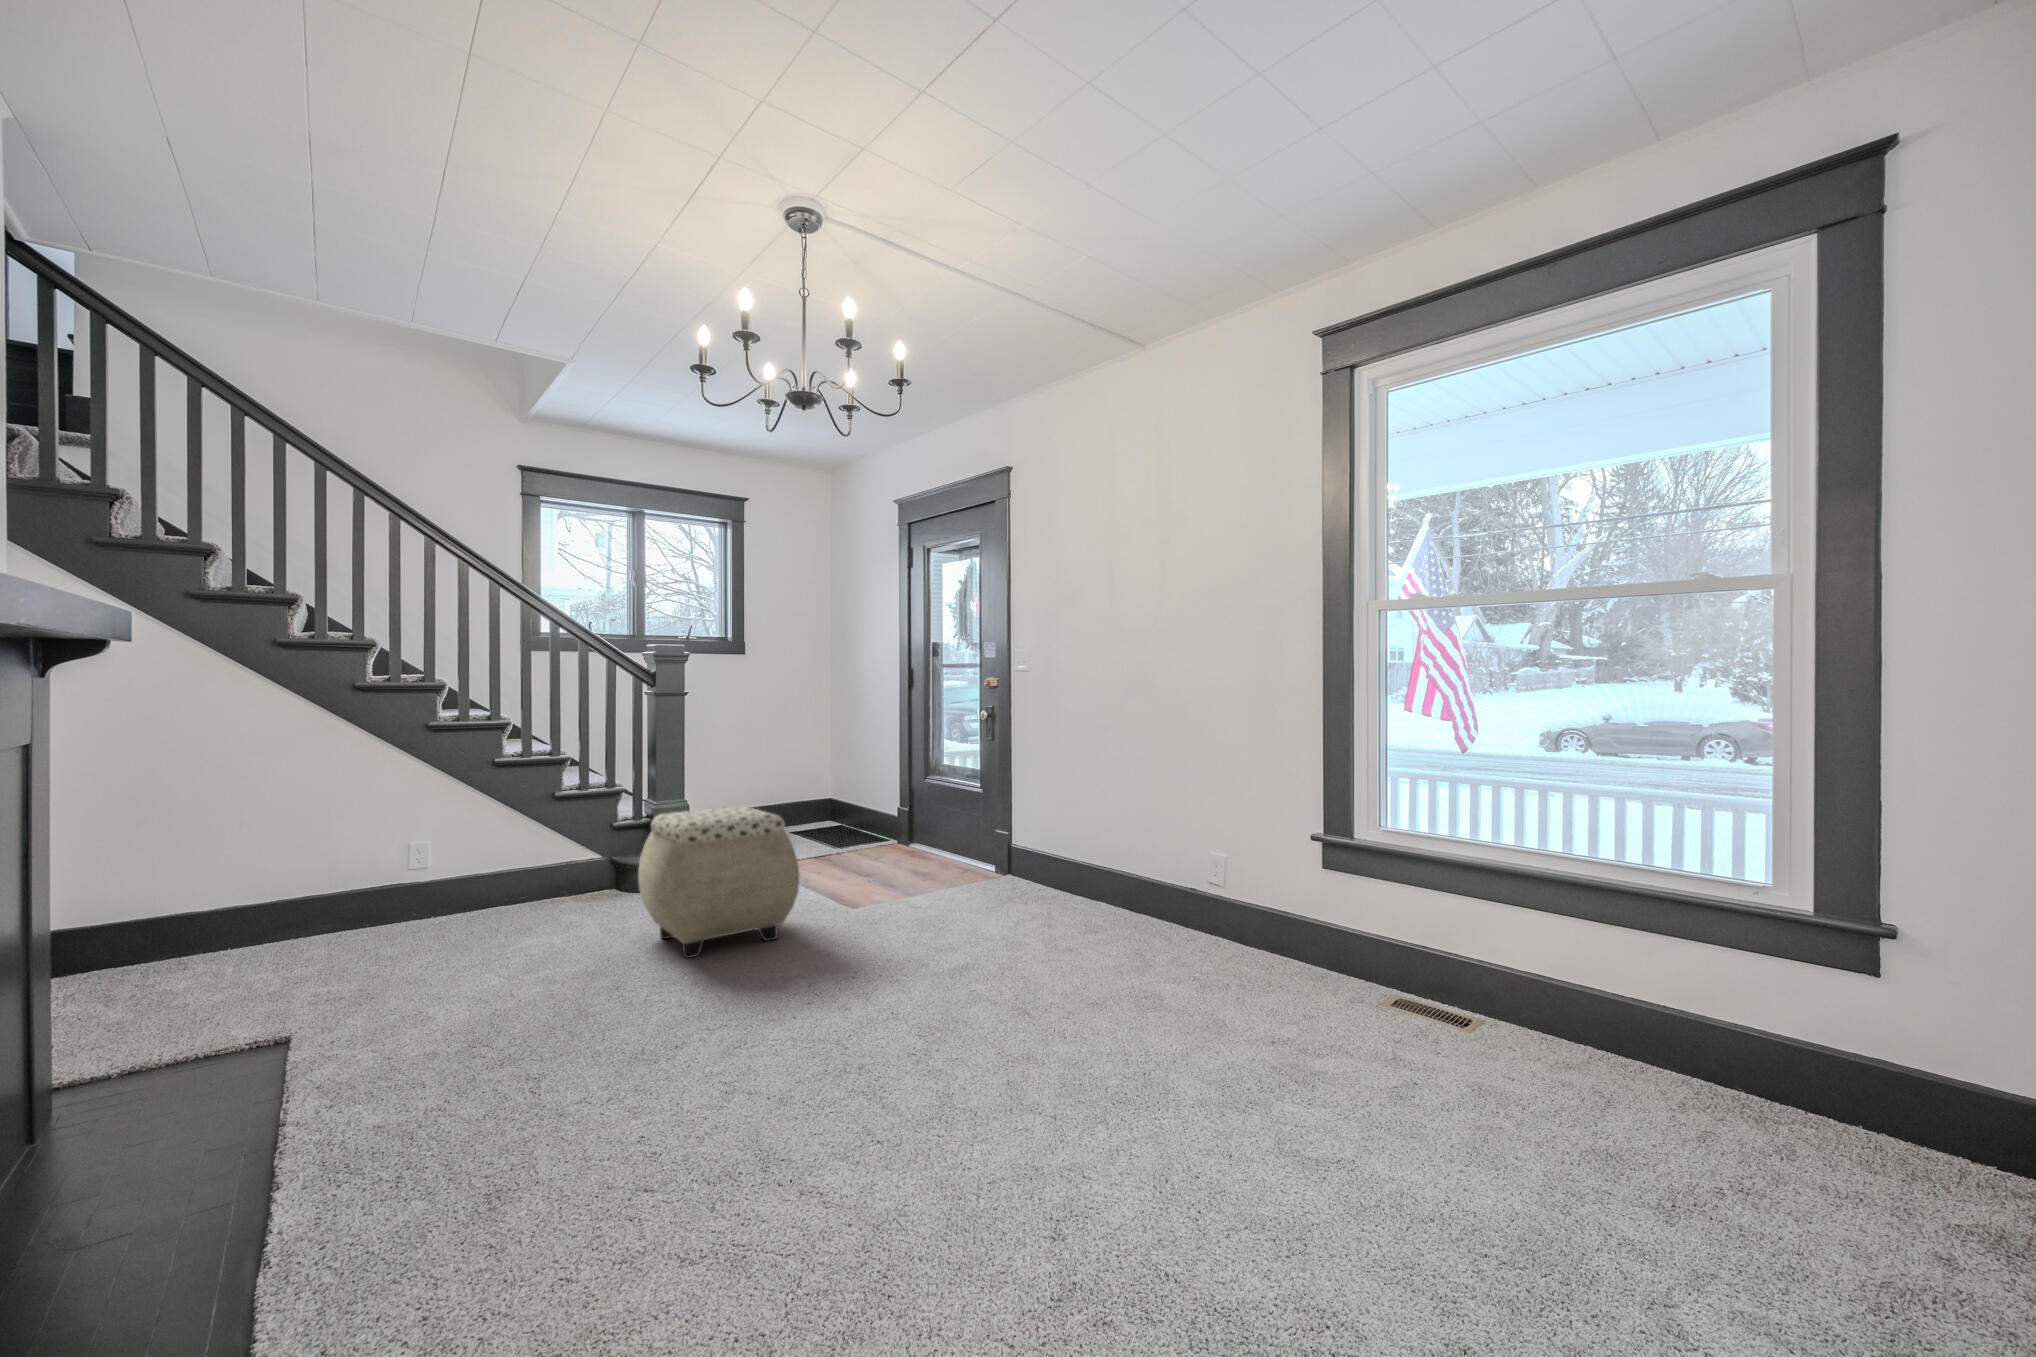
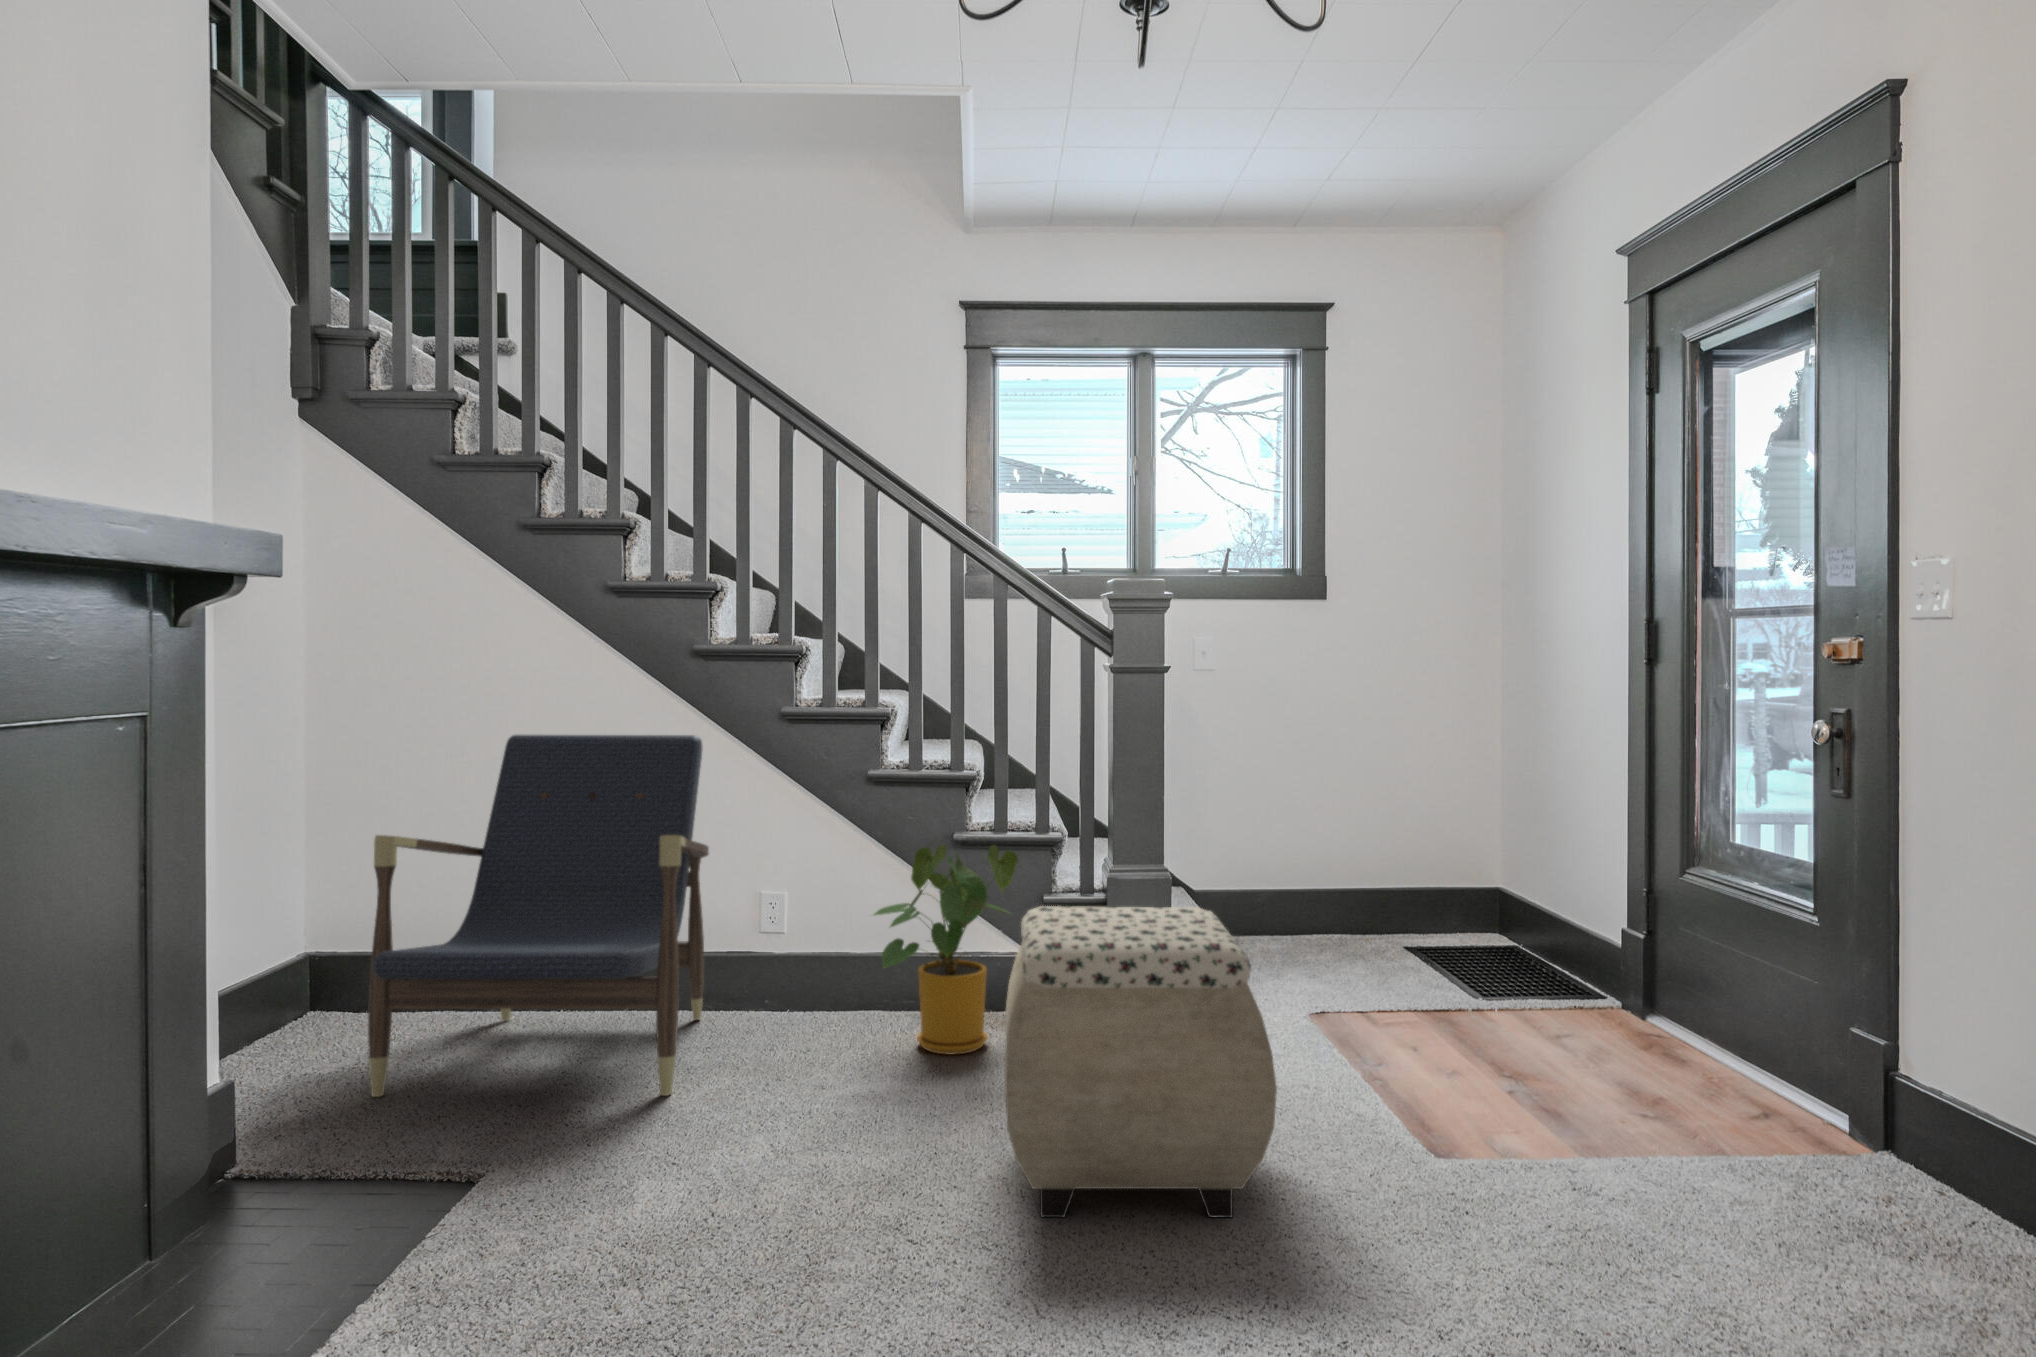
lounge chair: none [107,742,397,1019] -> present [368,735,709,1097]
house plant: none [521,797,614,919] -> present [874,845,1018,1055]

